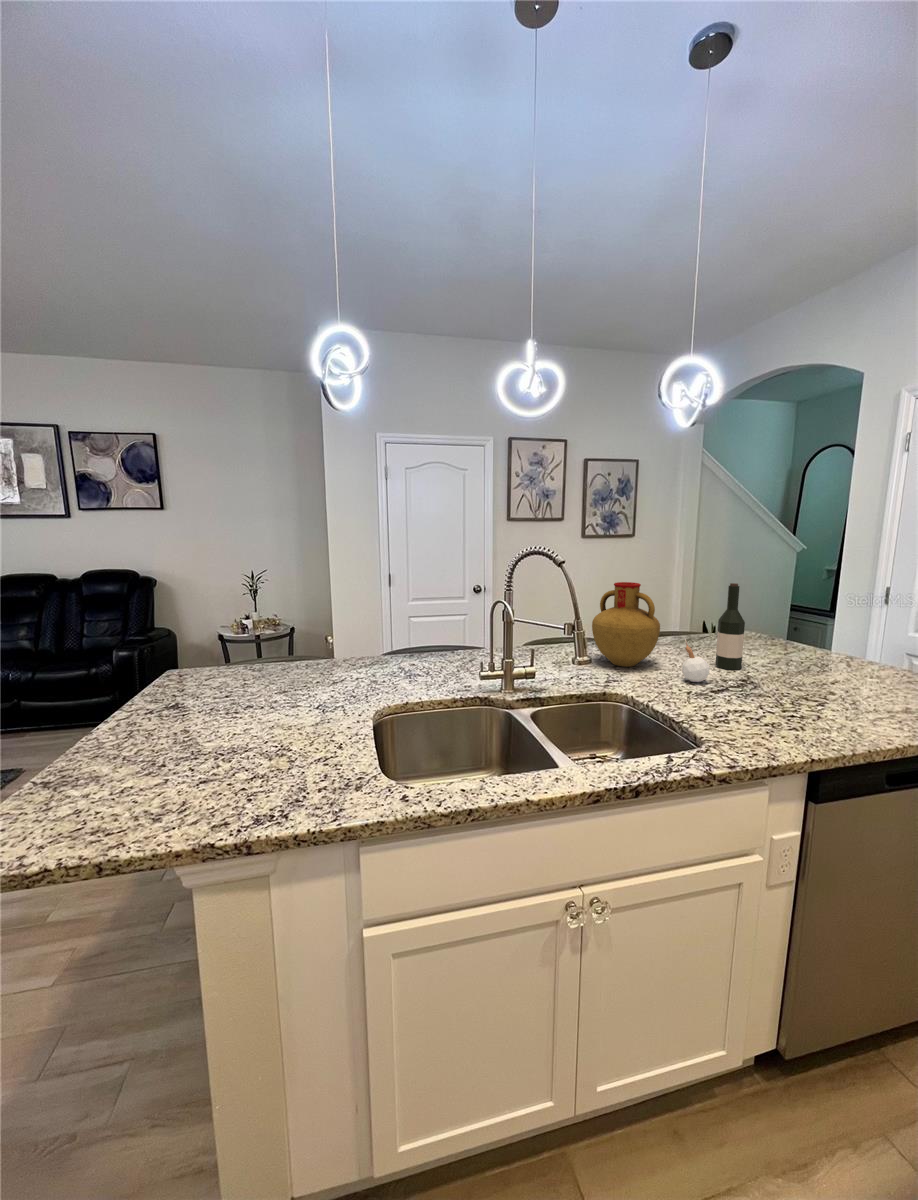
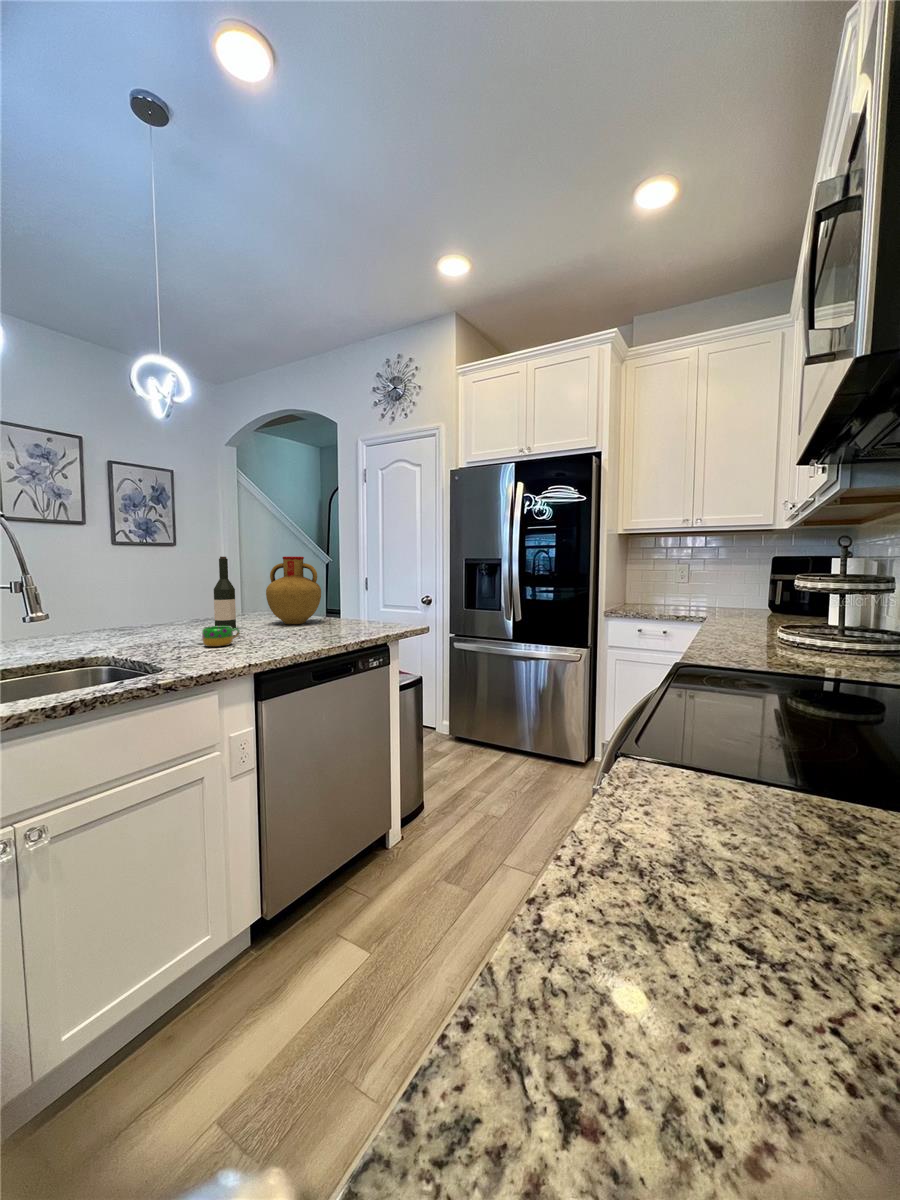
vase: present [592,582,660,667] -> present [266,556,321,624]
candle: present [682,639,710,682] -> none [173,601,199,640]
mug: none [722,678,767,706] -> present [202,626,240,647]

